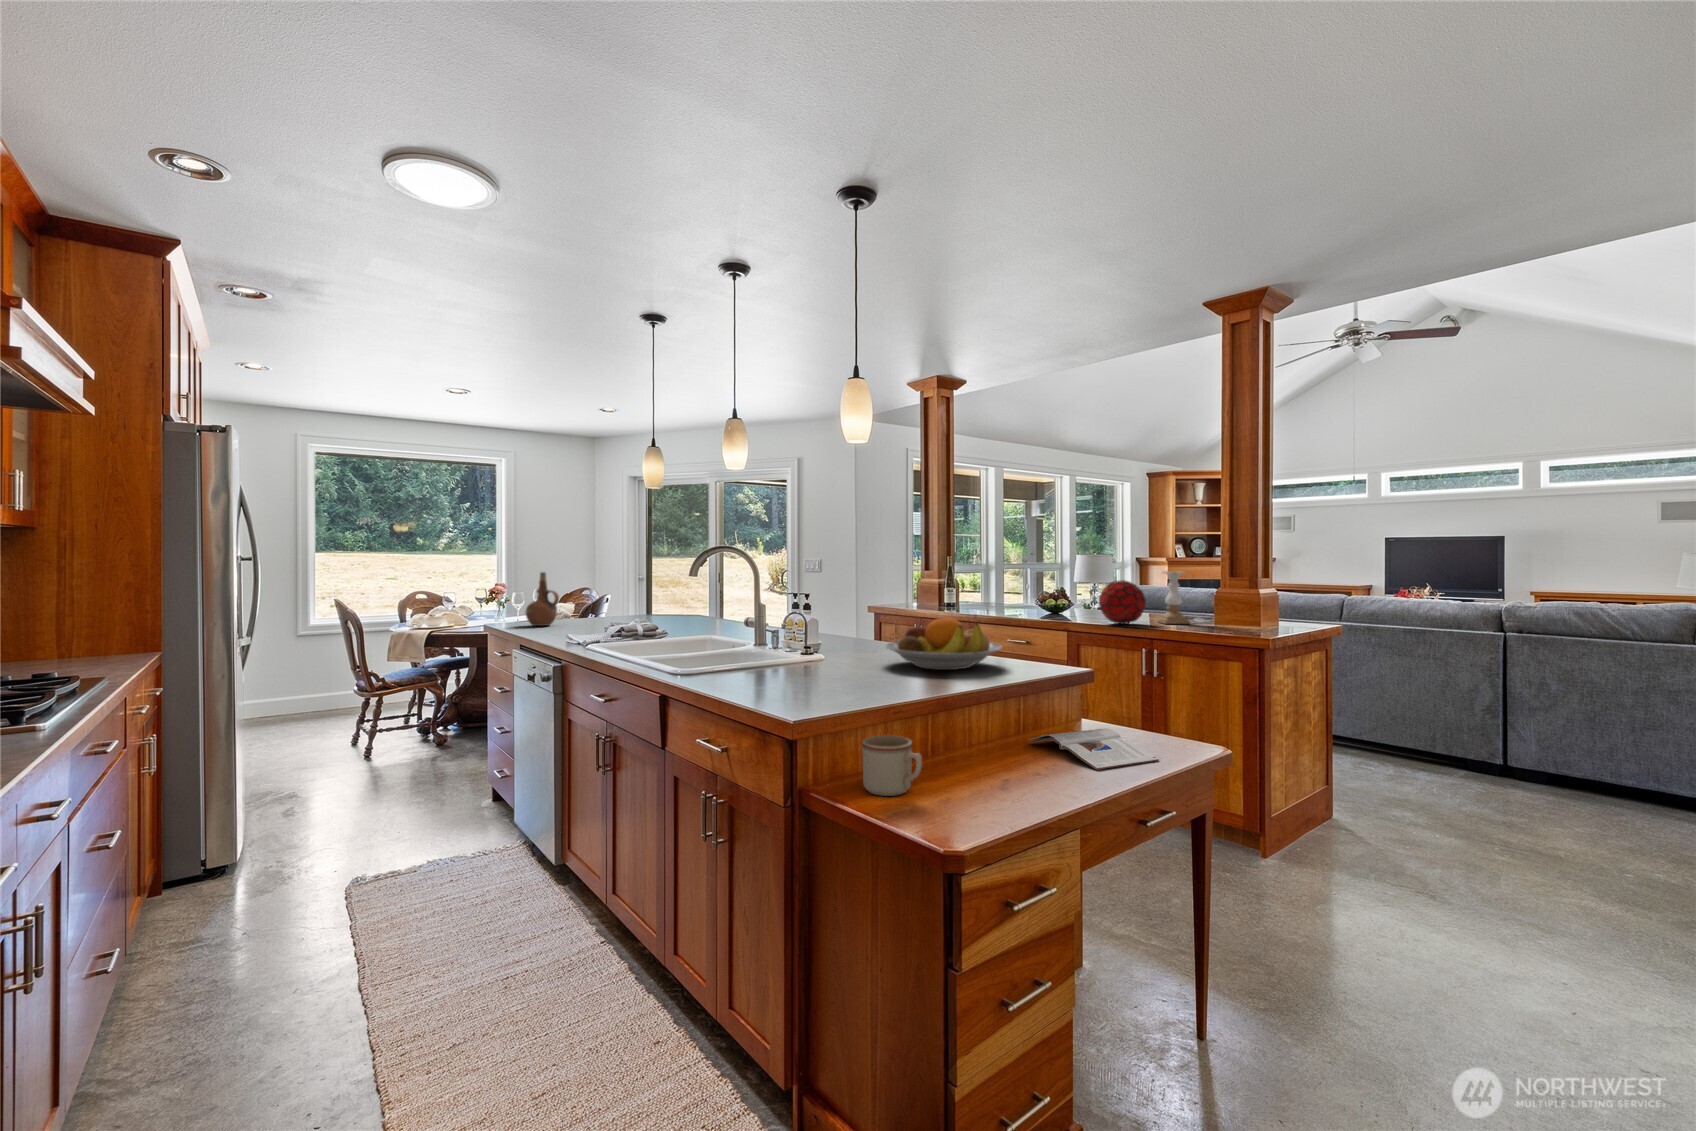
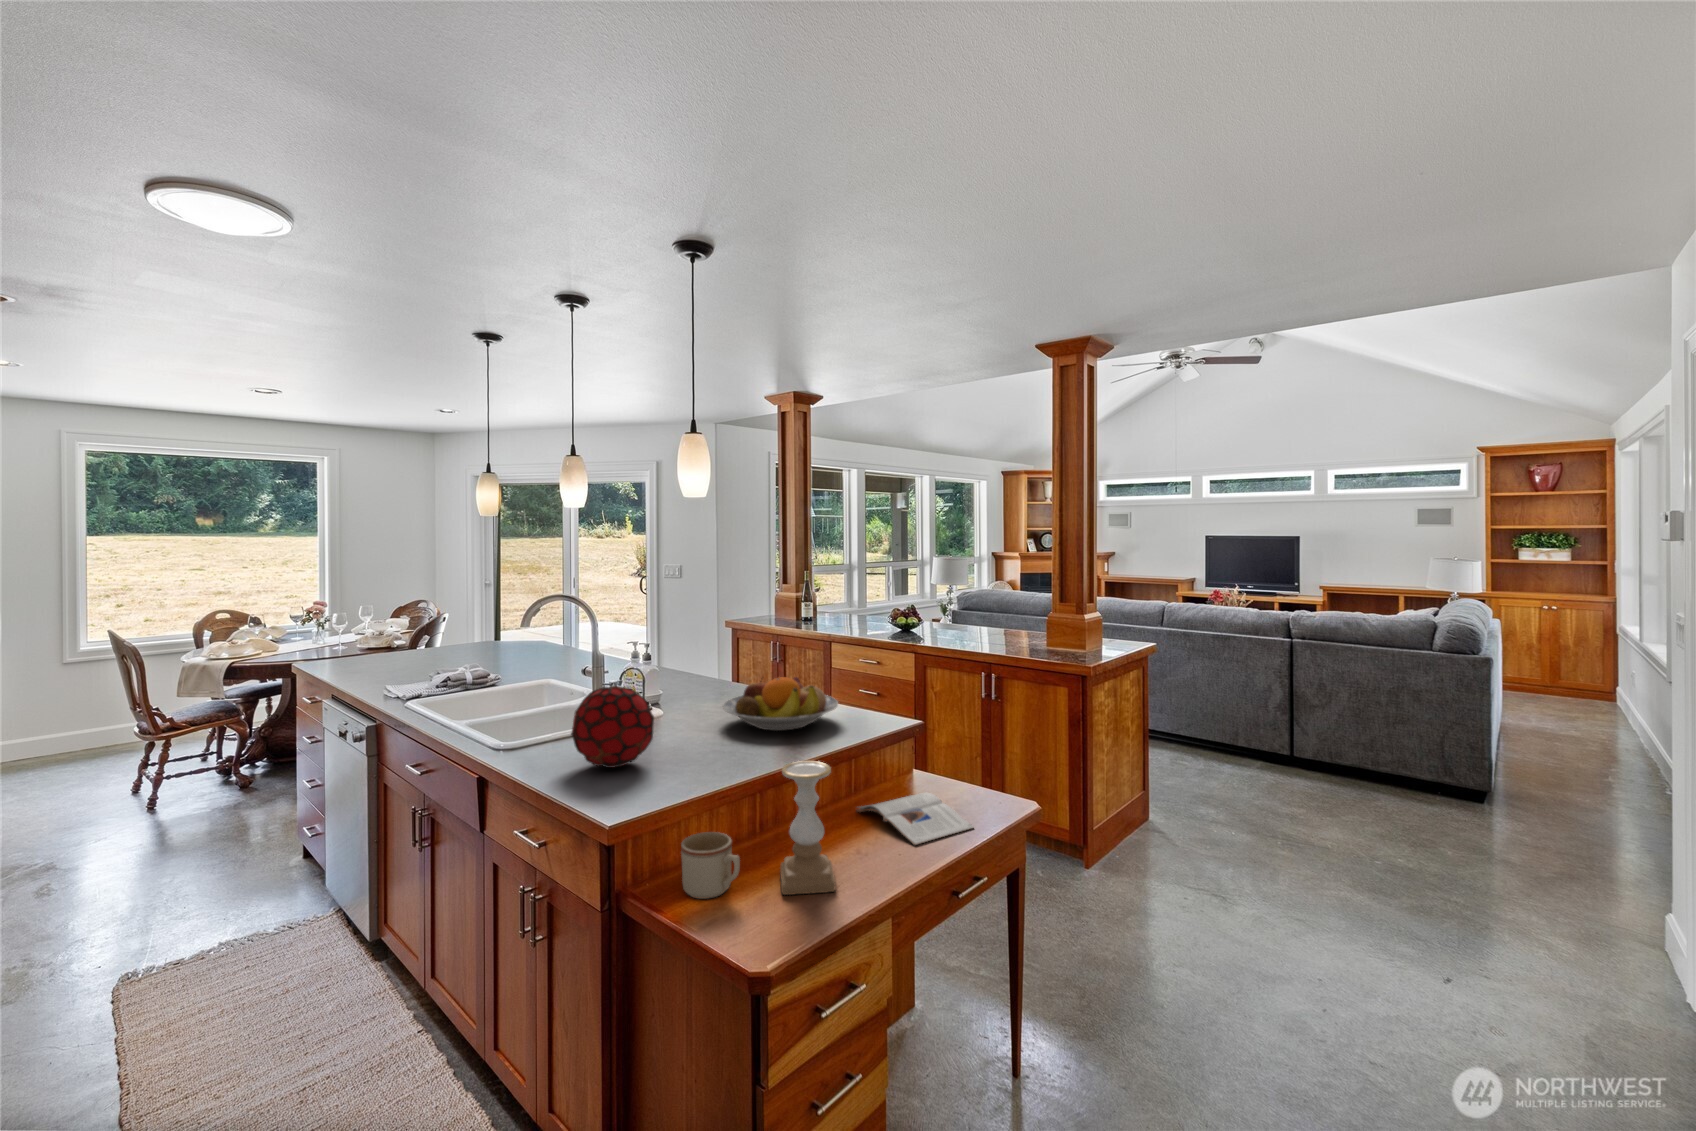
candle holder: present [1158,571,1190,624] -> present [780,761,835,895]
ceramic pitcher: present [525,572,559,626] -> none [338,609,378,668]
decorative orb: present [1099,580,1146,624] -> present [571,686,654,768]

